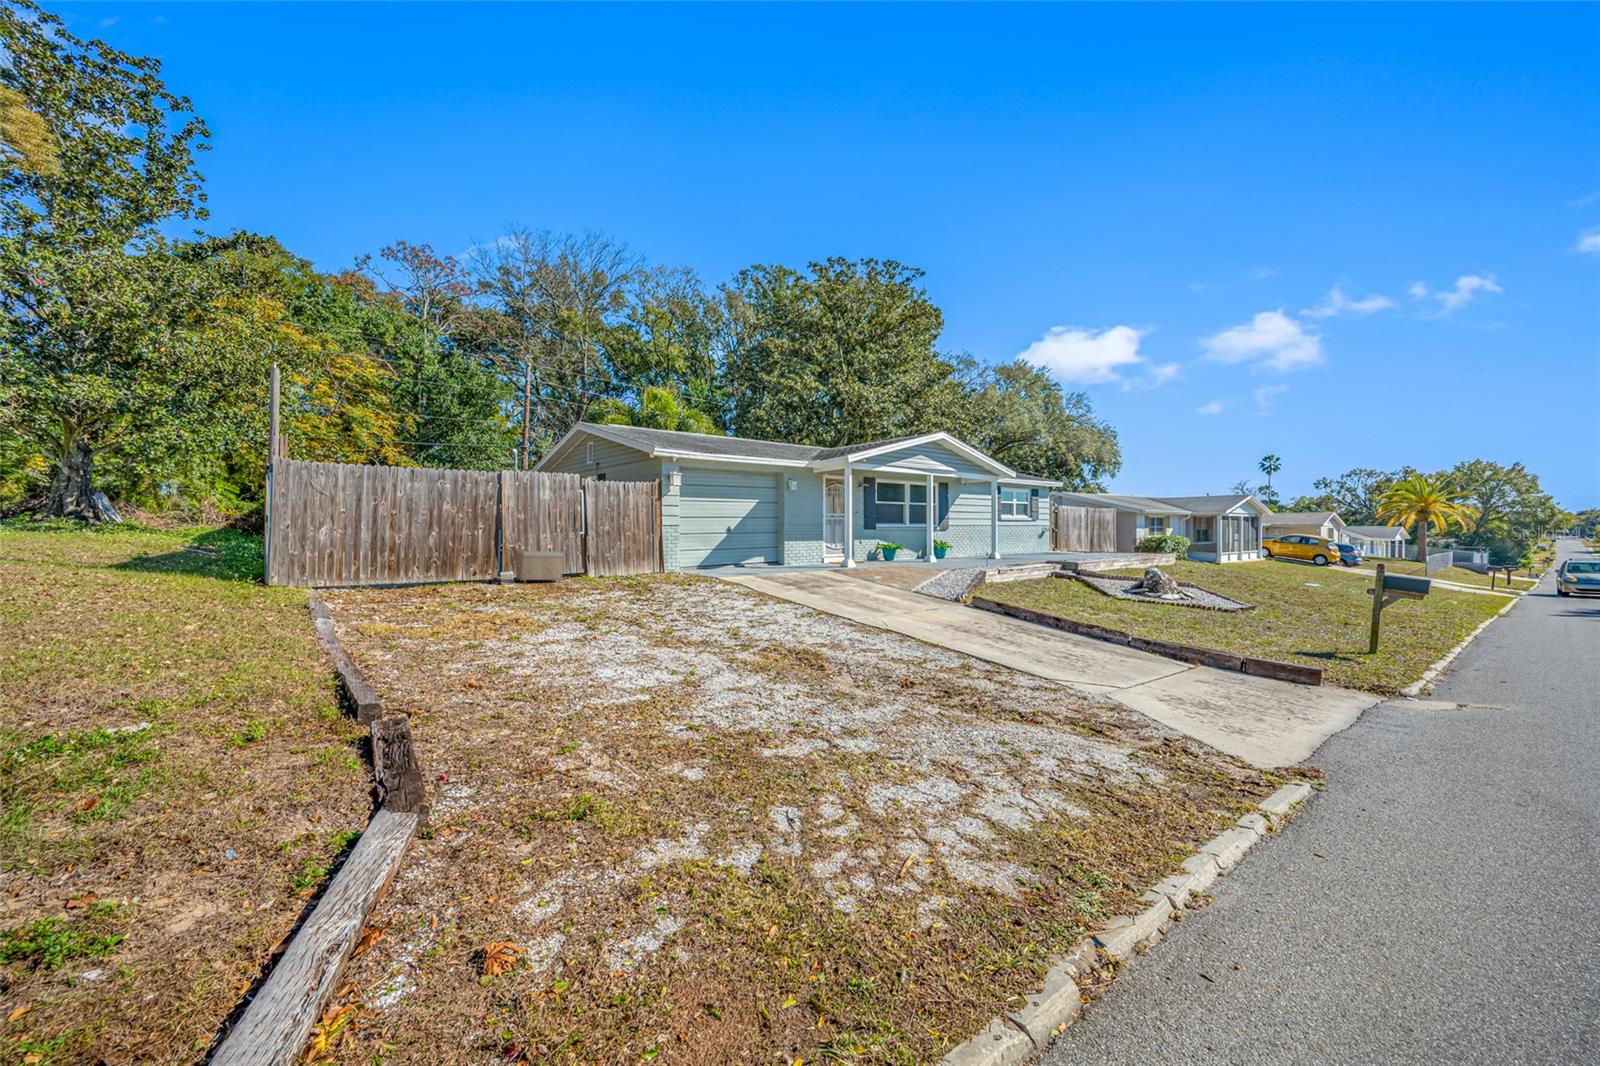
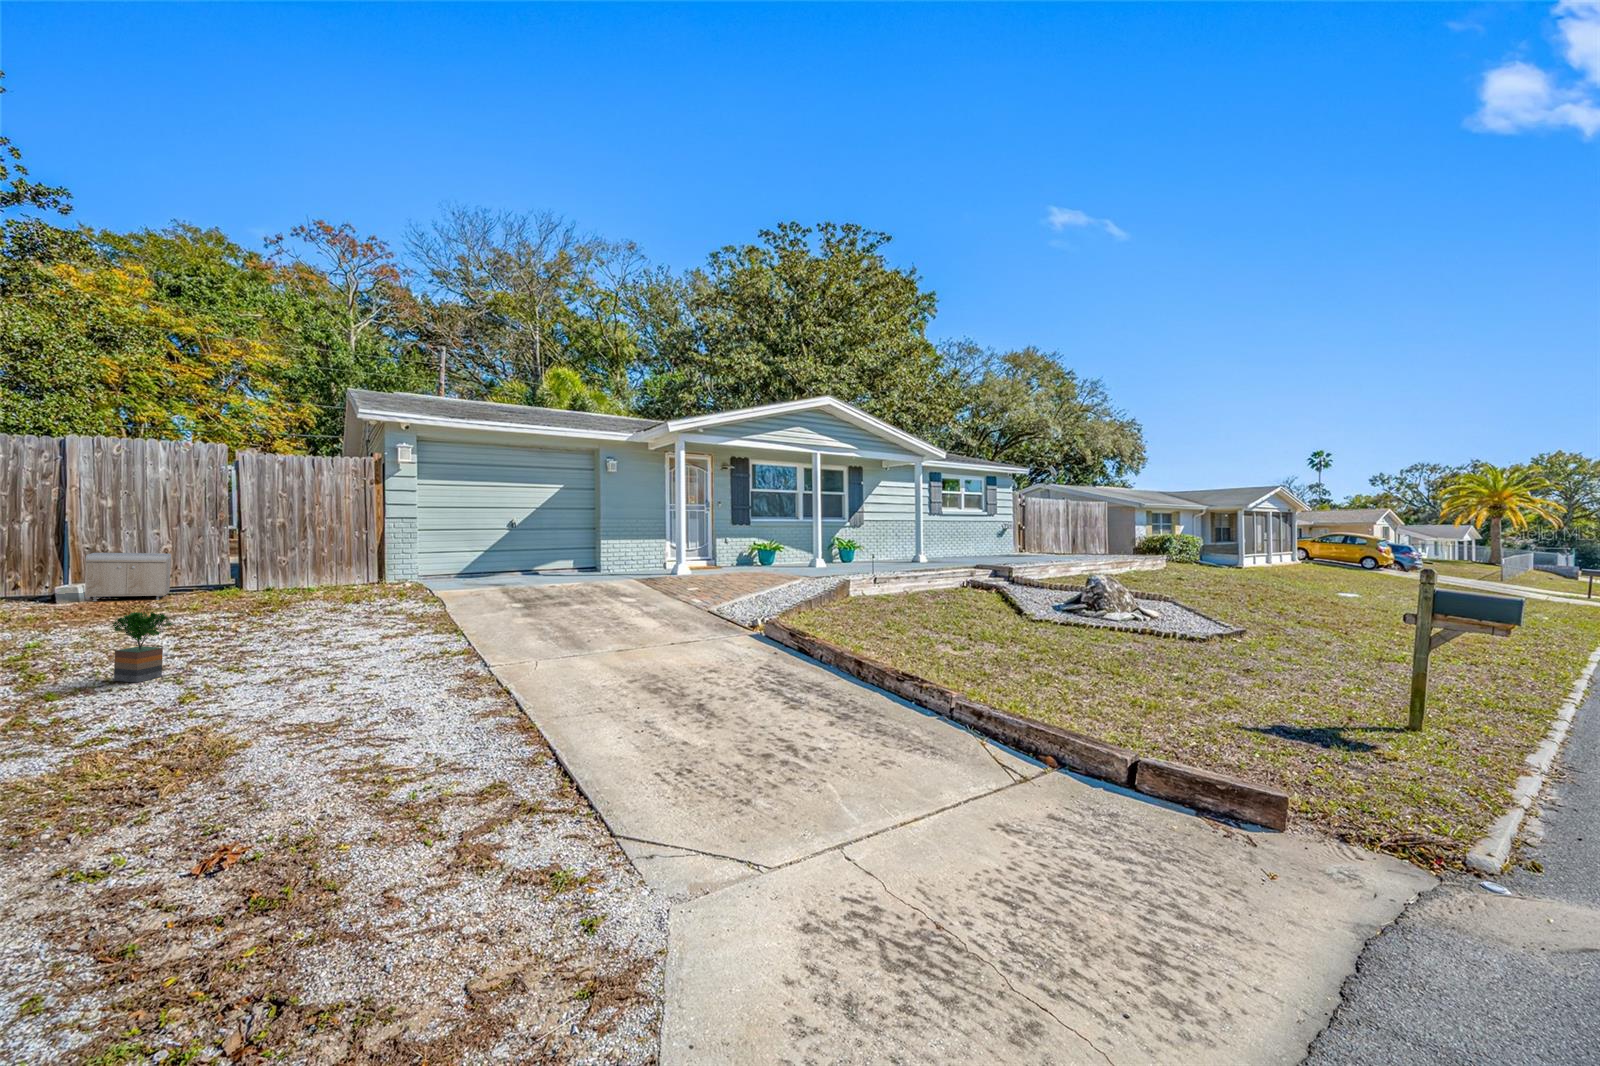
potted tree: none [668,585,694,626] -> present [113,612,172,683]

